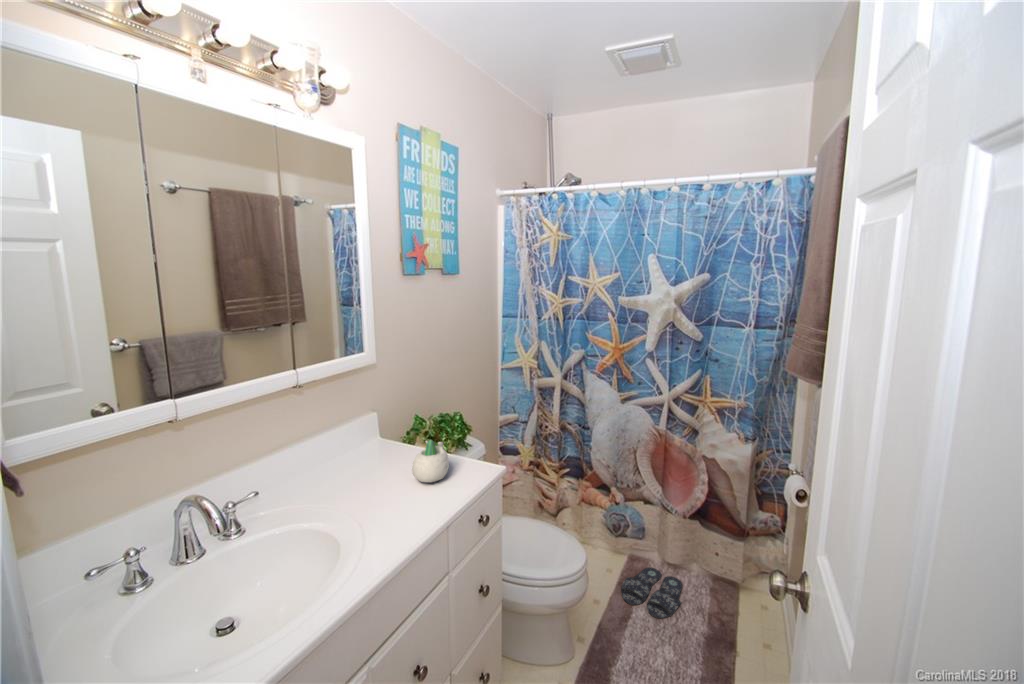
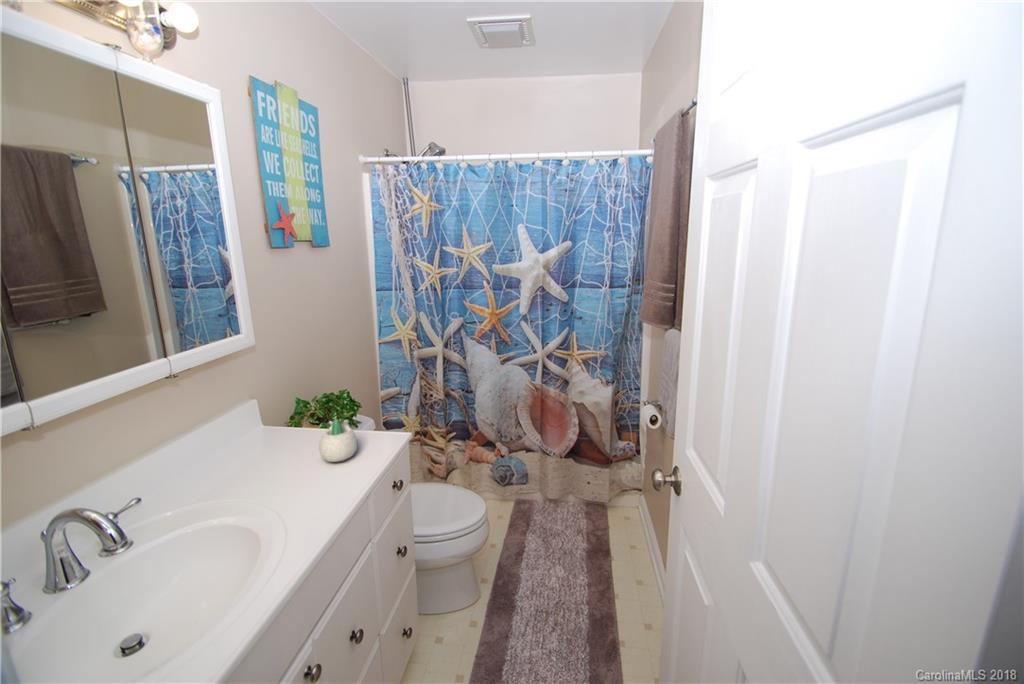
slippers: present [621,567,682,618] -> none [514,507,565,547]

